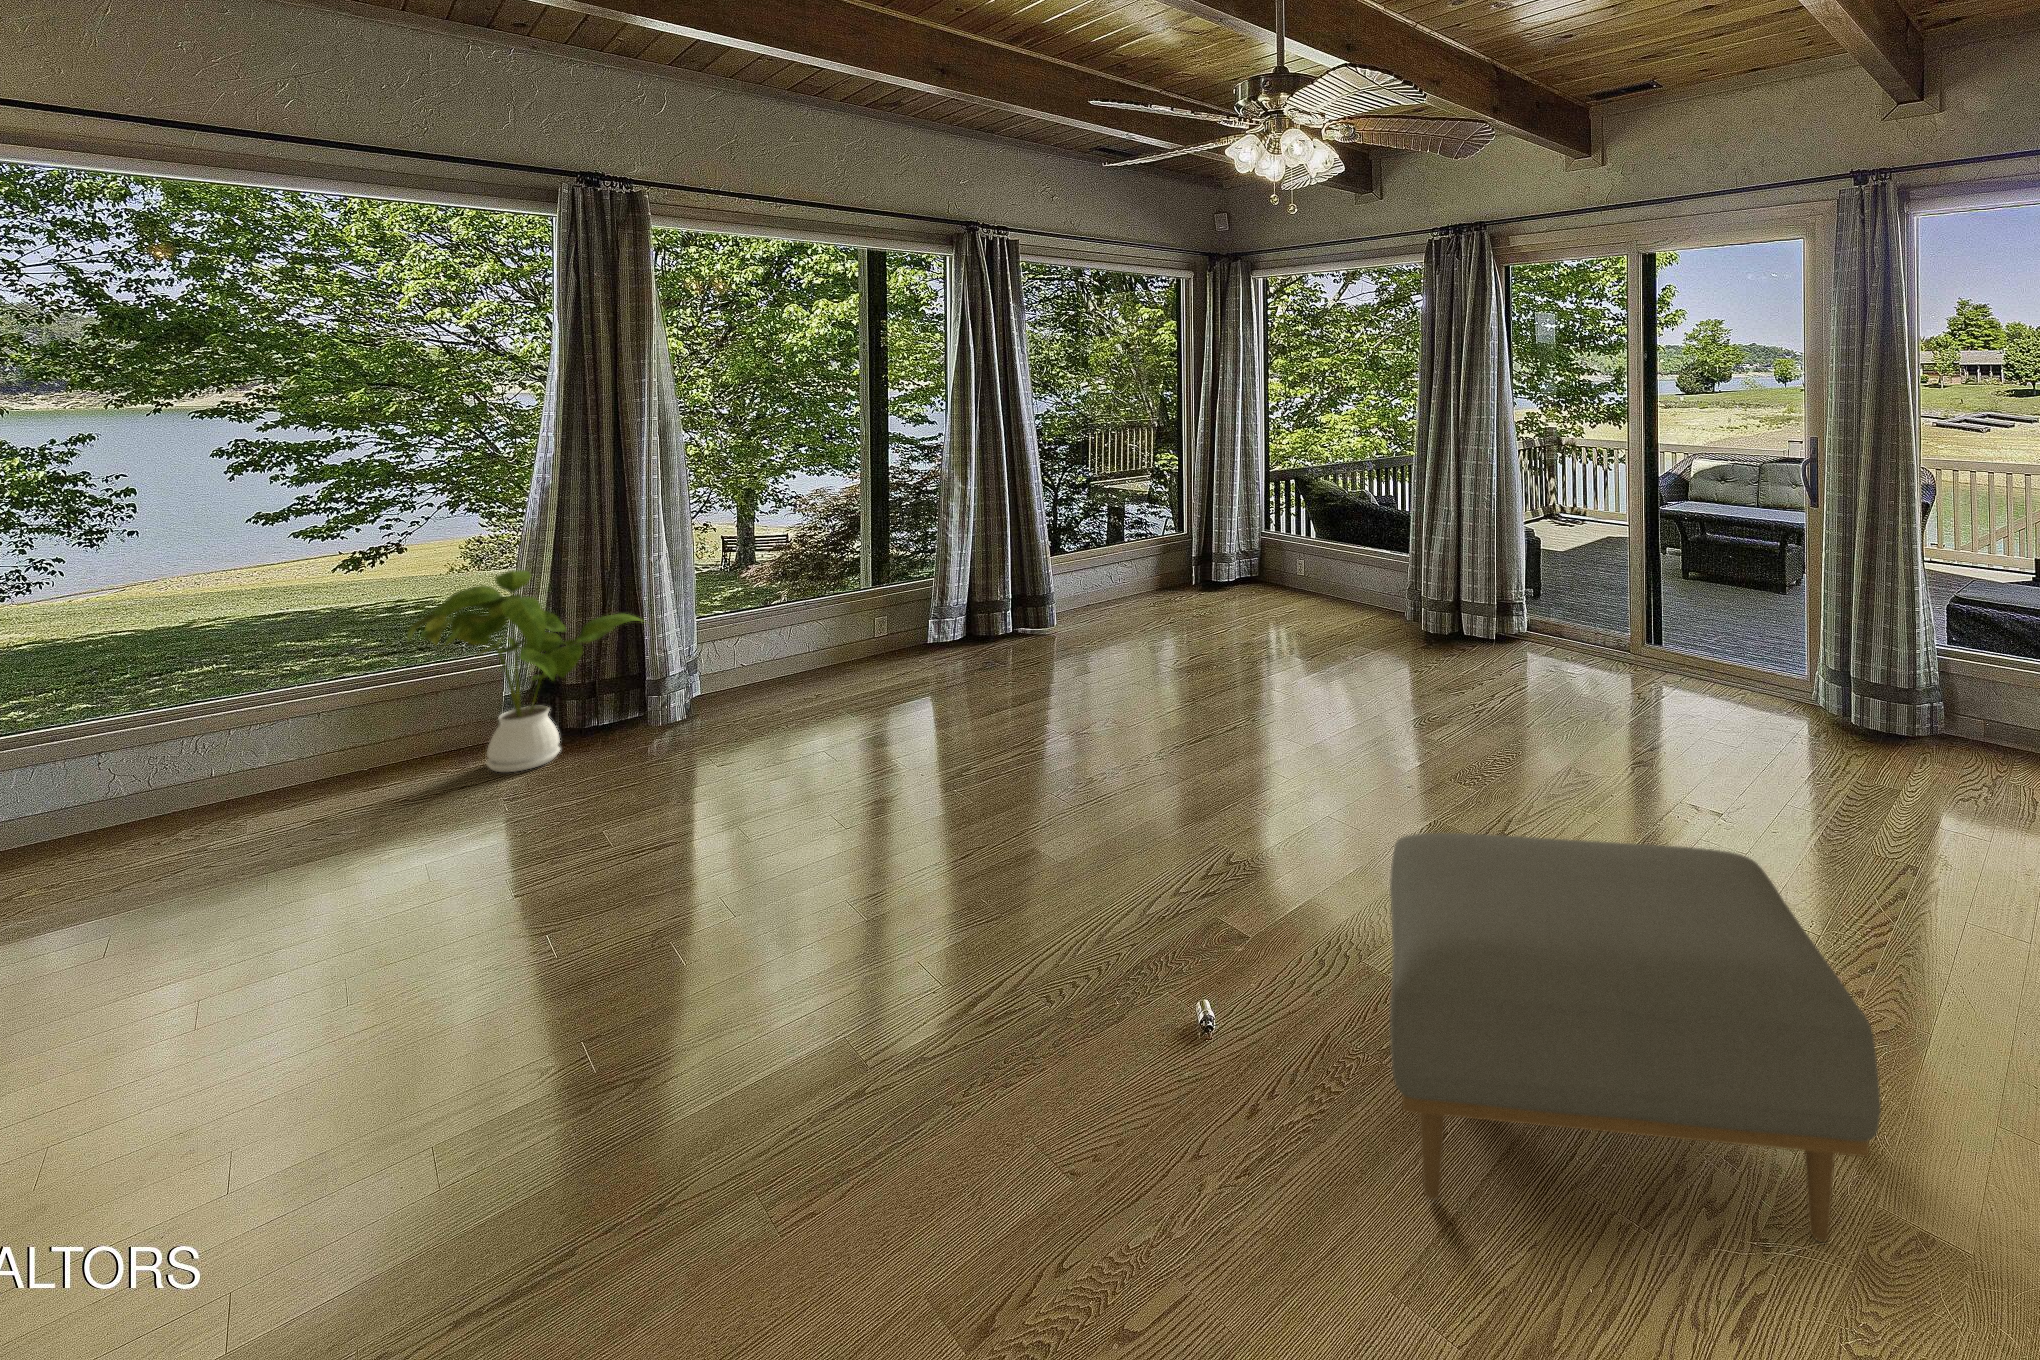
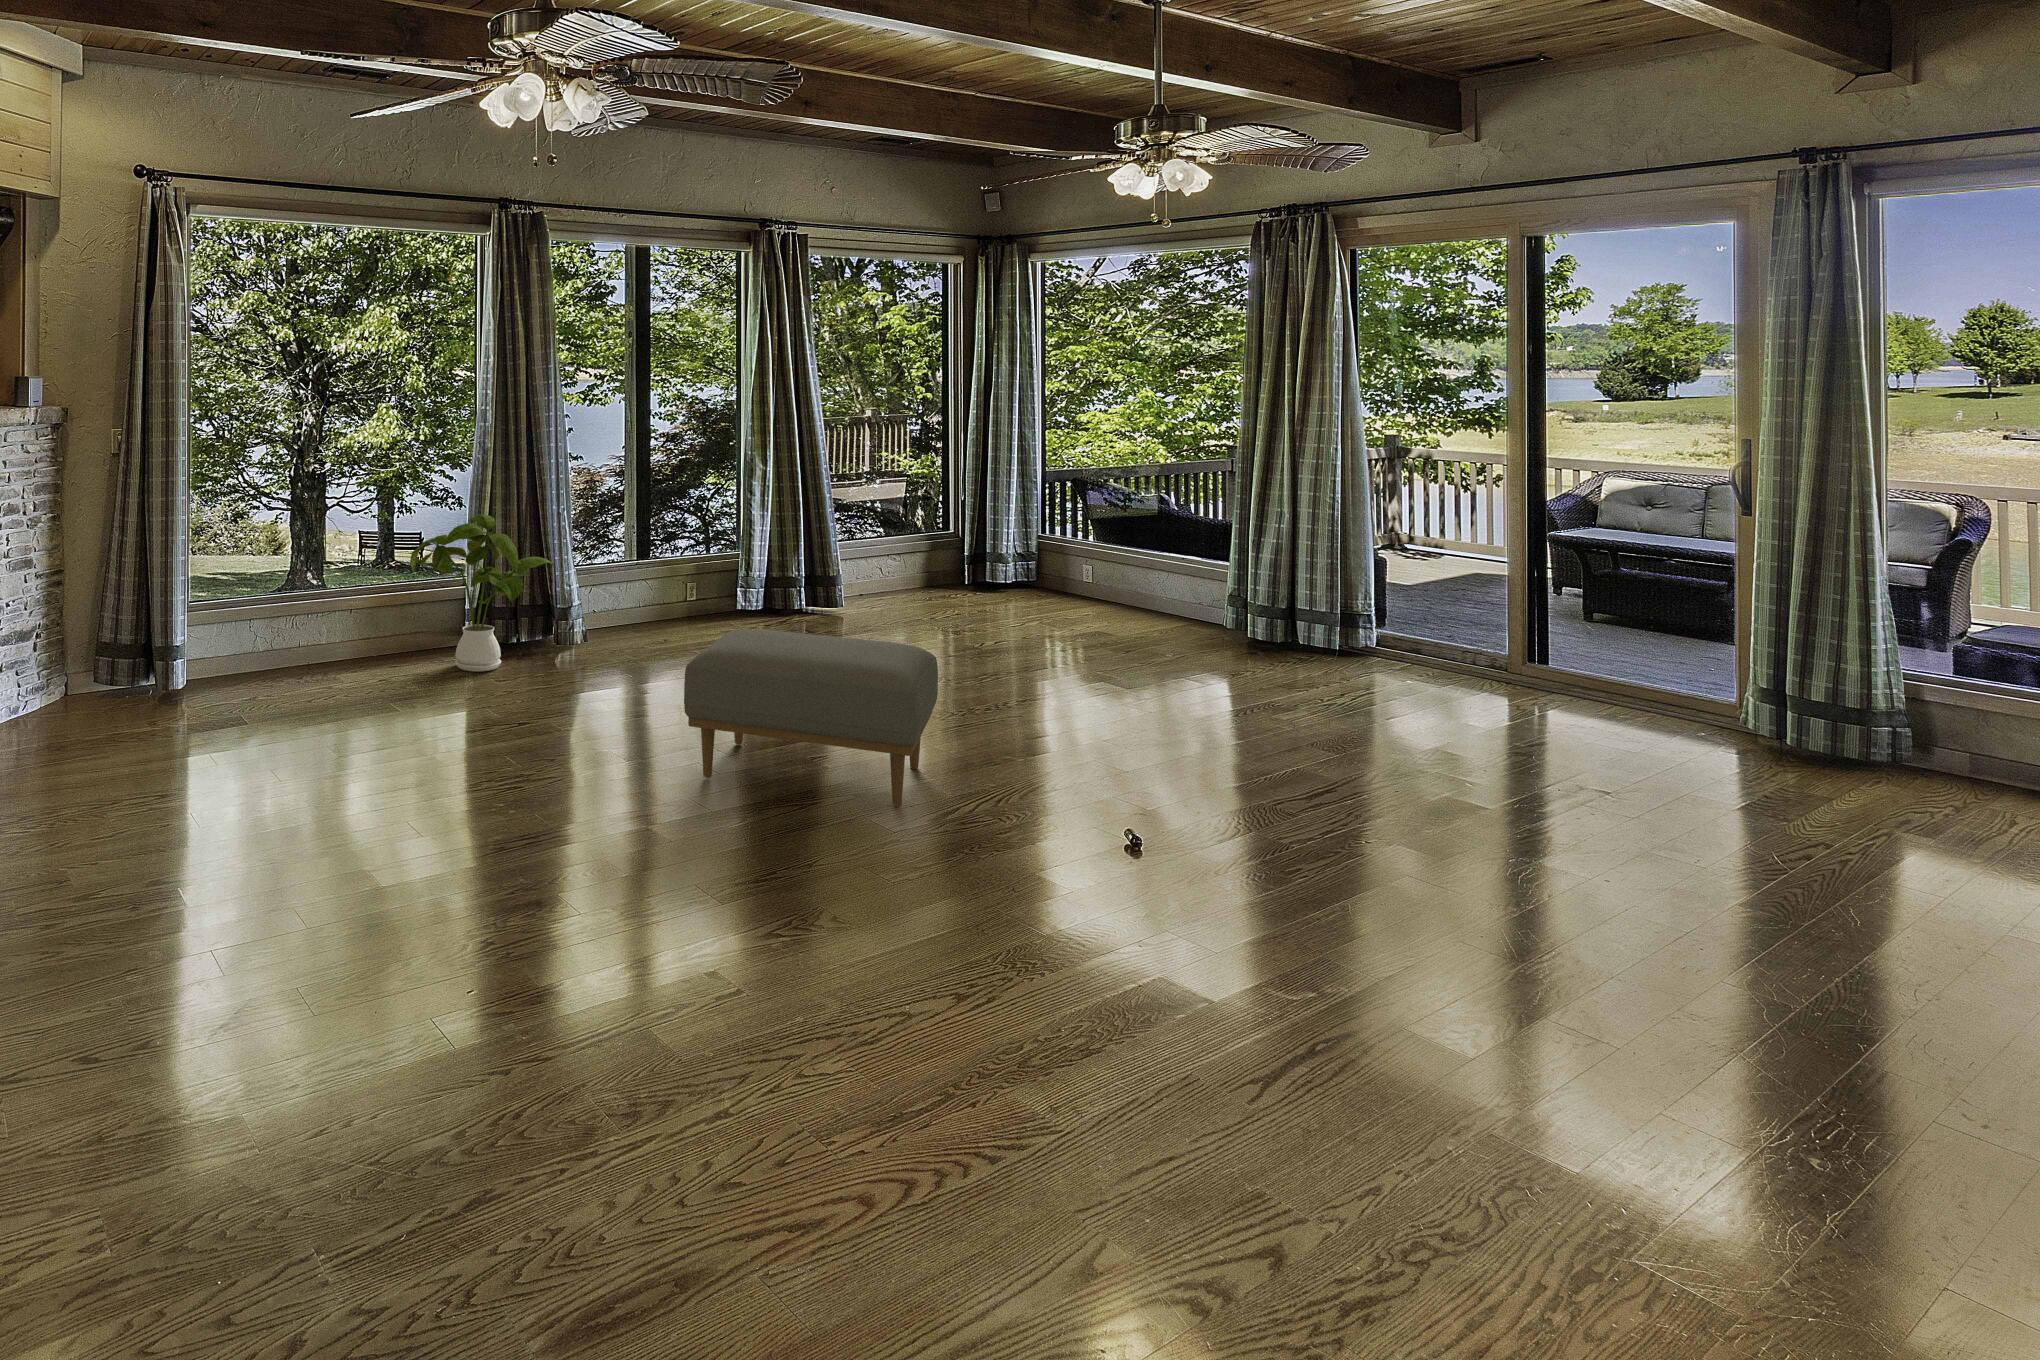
ottoman: present [1390,833,1881,1242] -> present [684,629,938,807]

